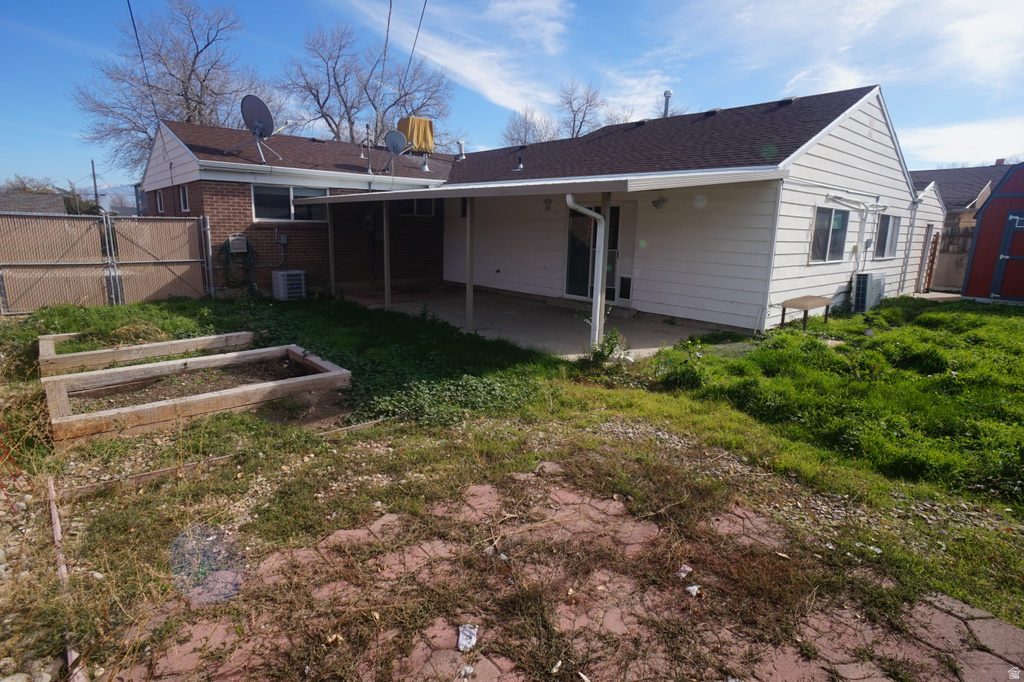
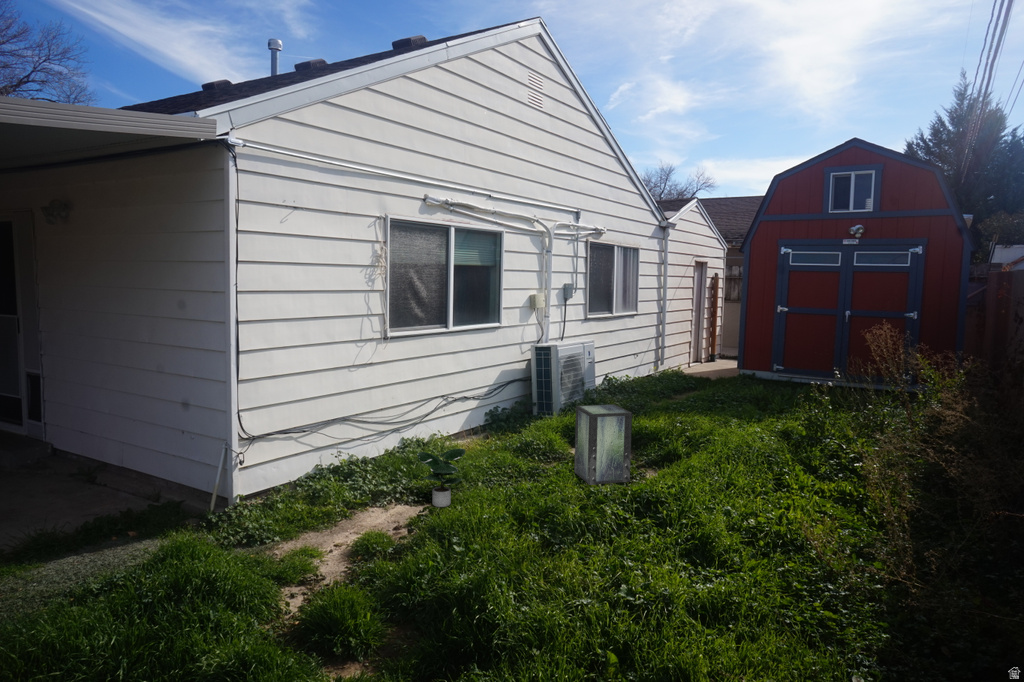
bench: present [781,295,831,330] -> none [283,403,420,495]
storage box: none [919,298,959,334] -> present [574,404,632,485]

